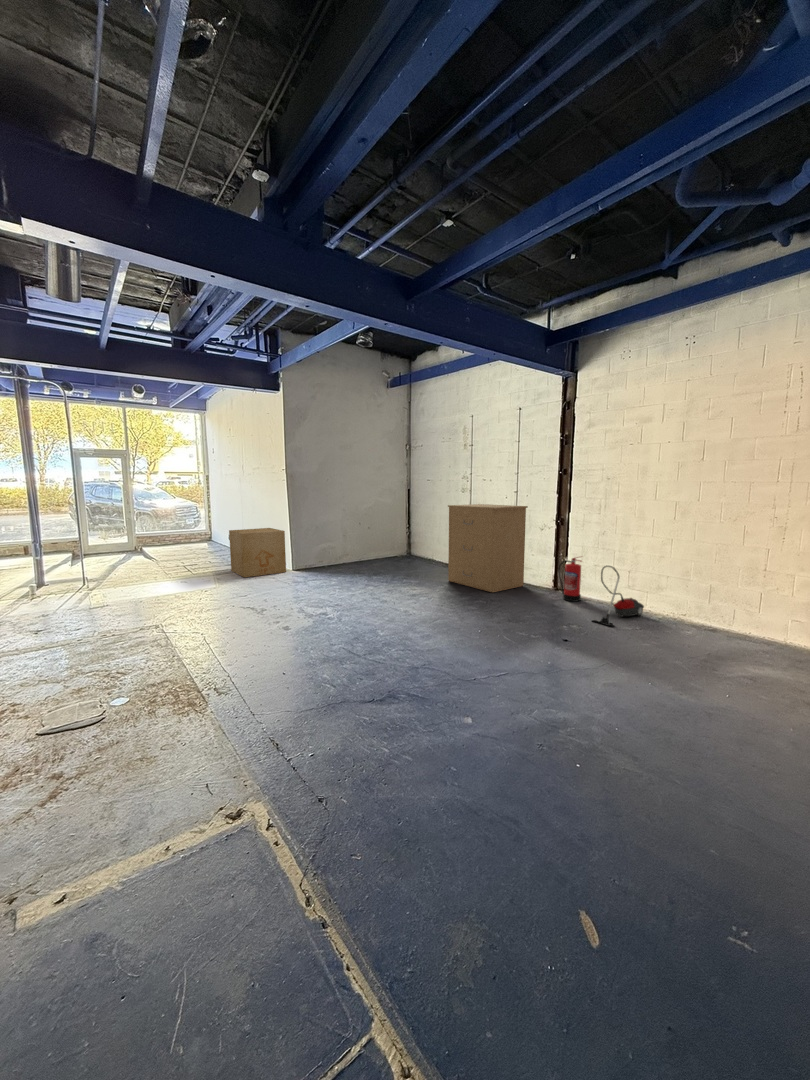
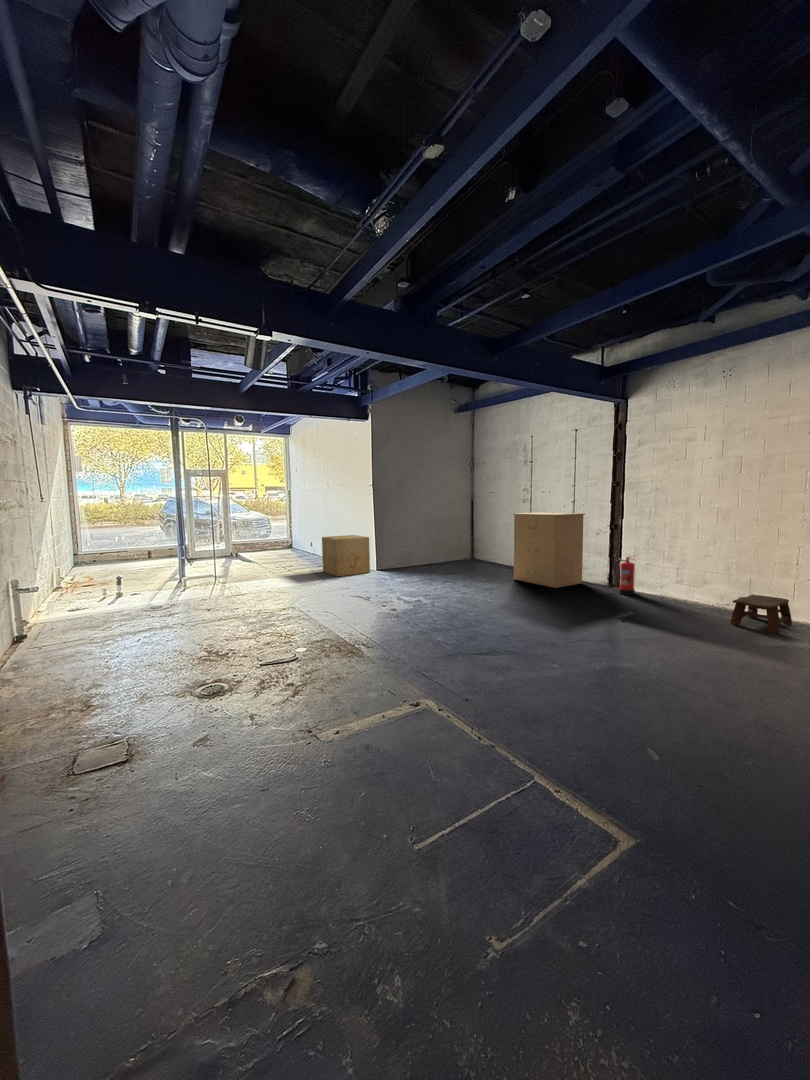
vacuum cleaner: present [593,566,644,627] -> none [645,562,692,613]
stool: none [690,606,760,657] -> present [731,595,792,633]

